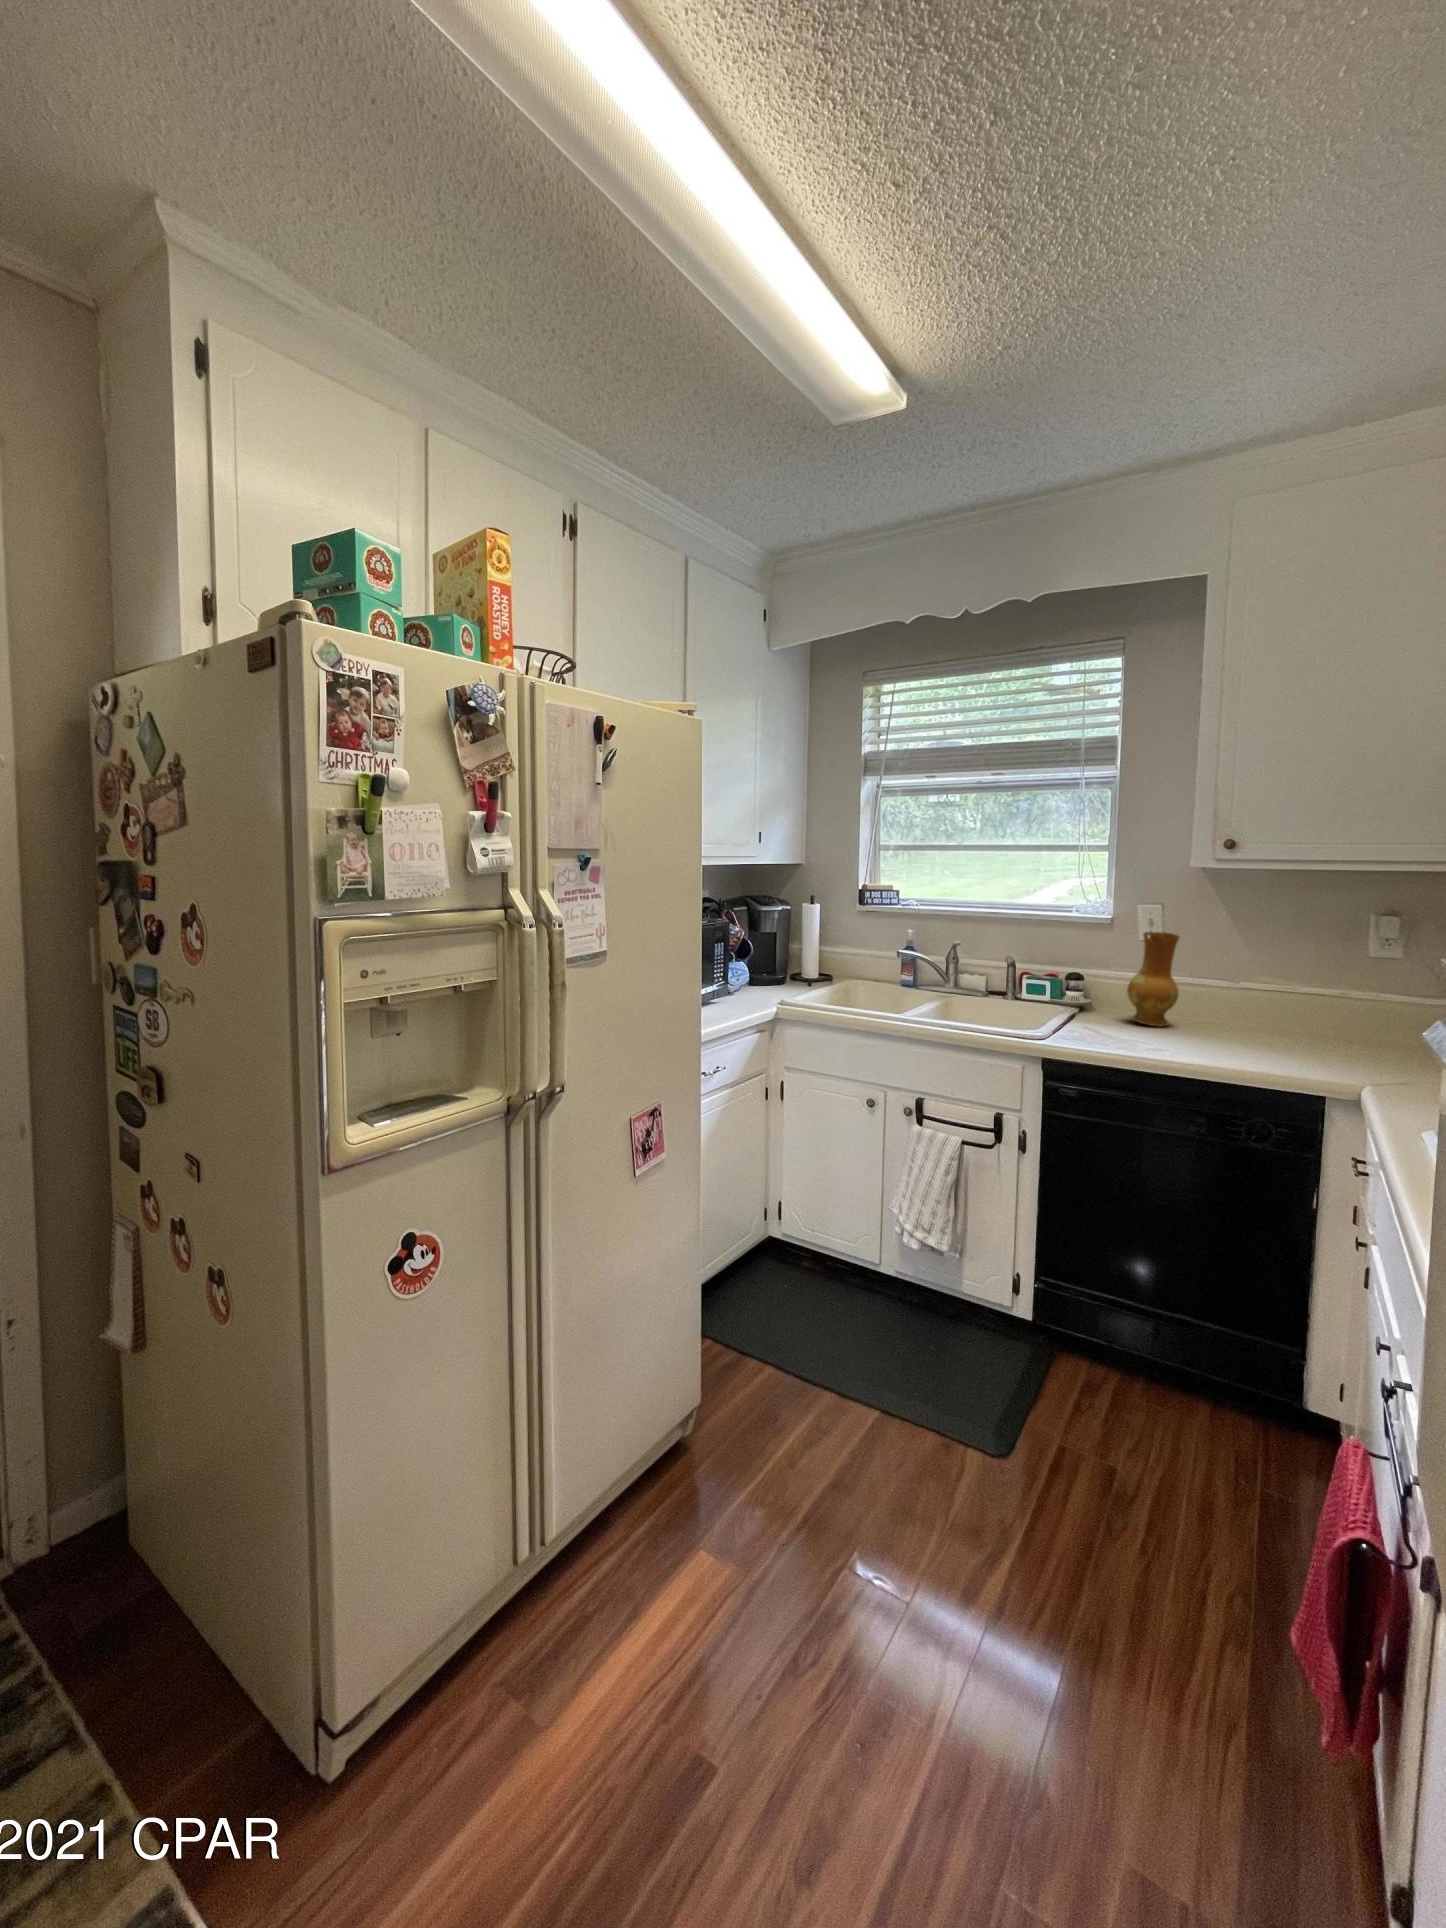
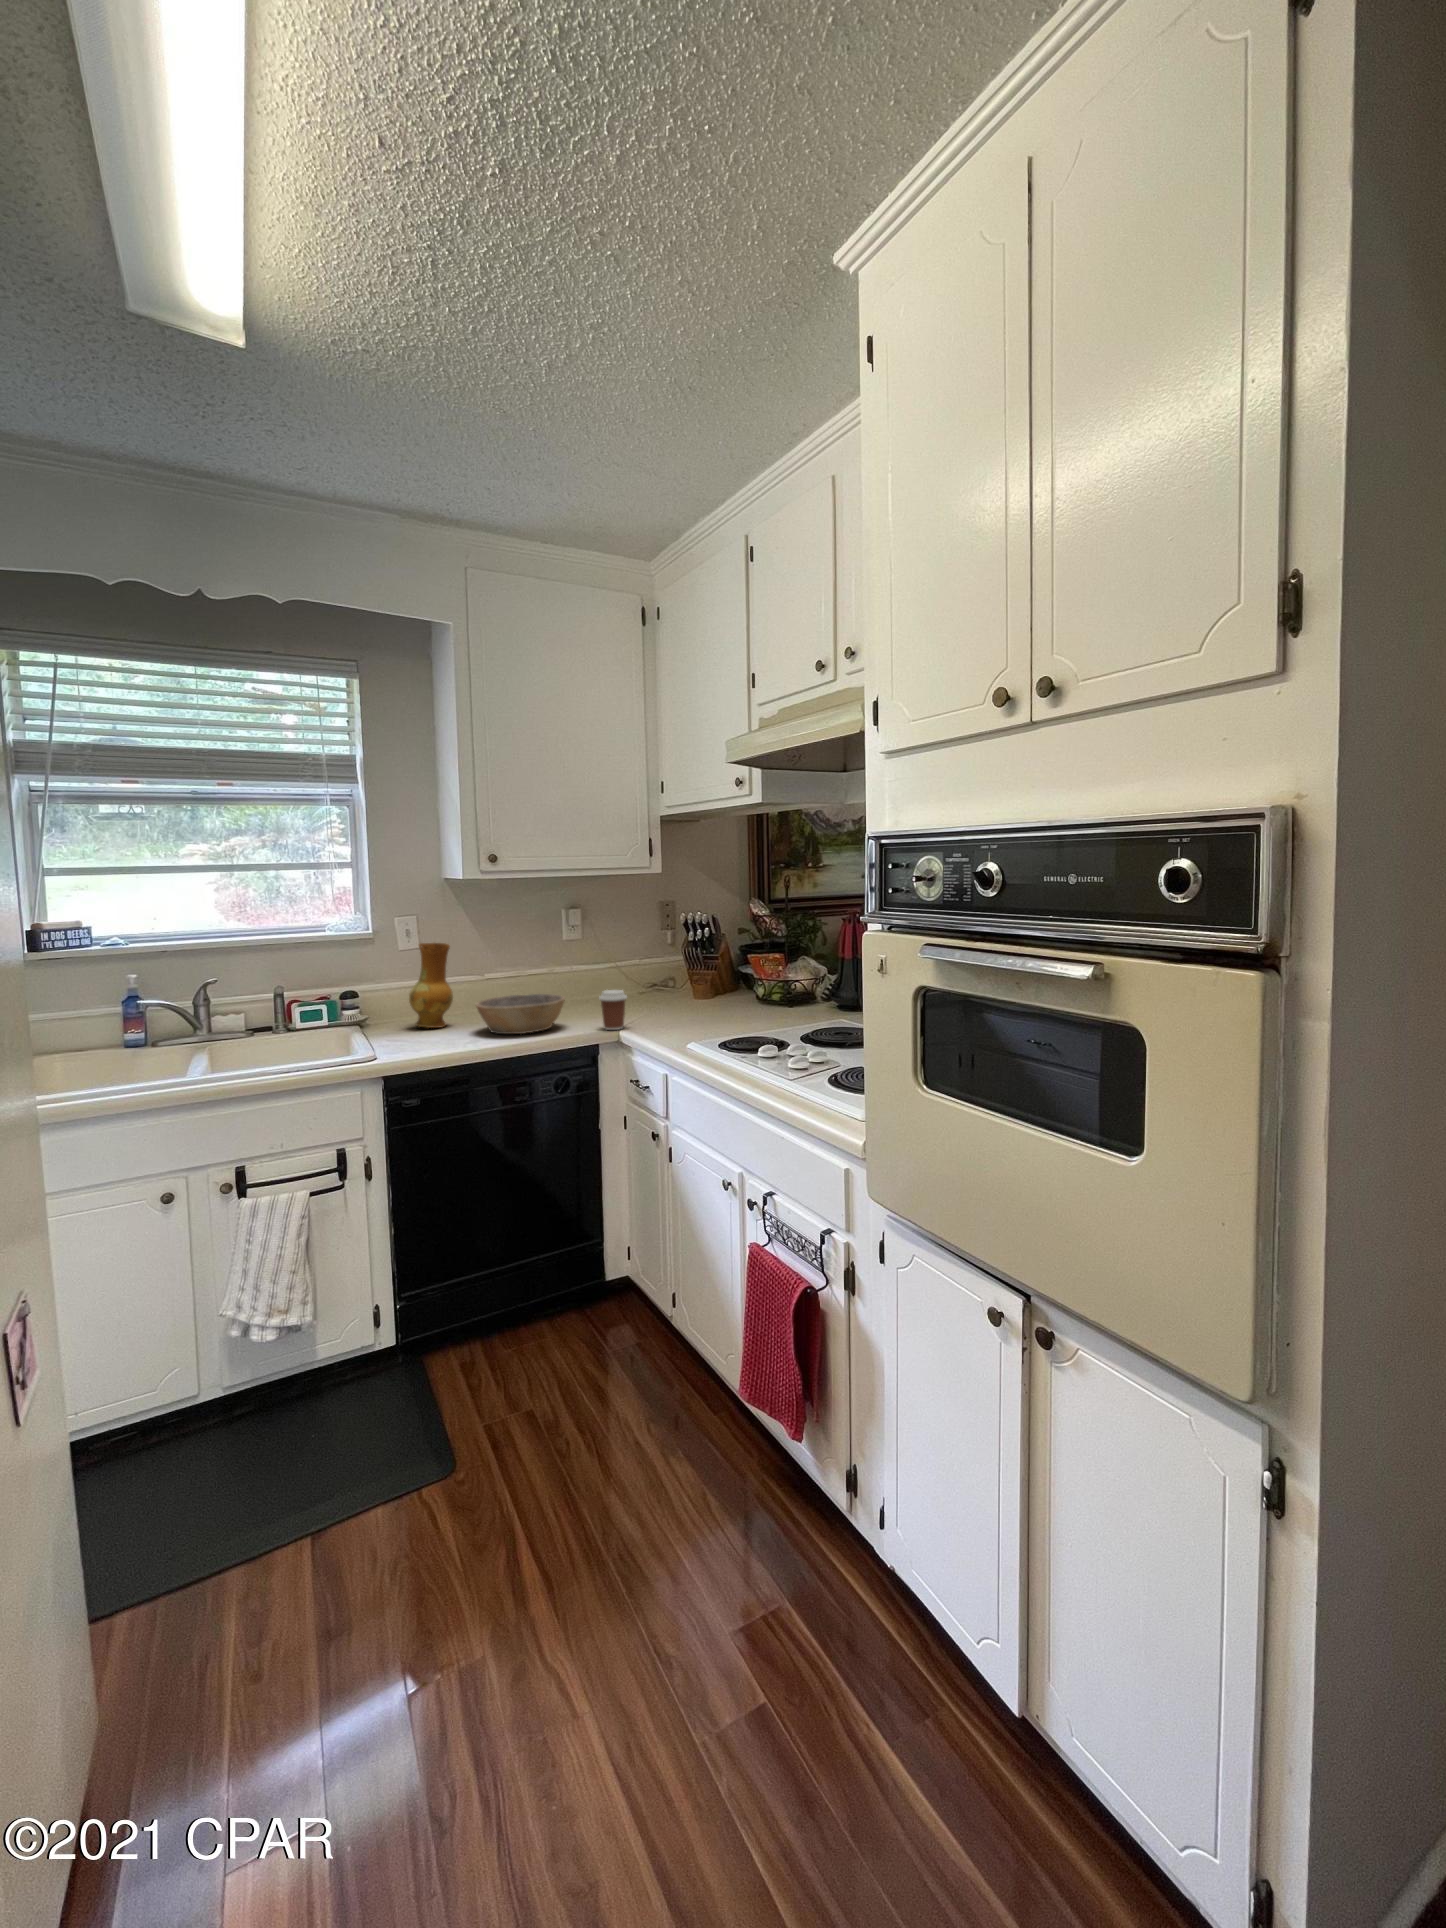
bowl: none [1179,1005,1307,1057] -> present [475,994,565,1034]
coffee cup: none [1343,1024,1394,1082] -> present [599,990,627,1030]

